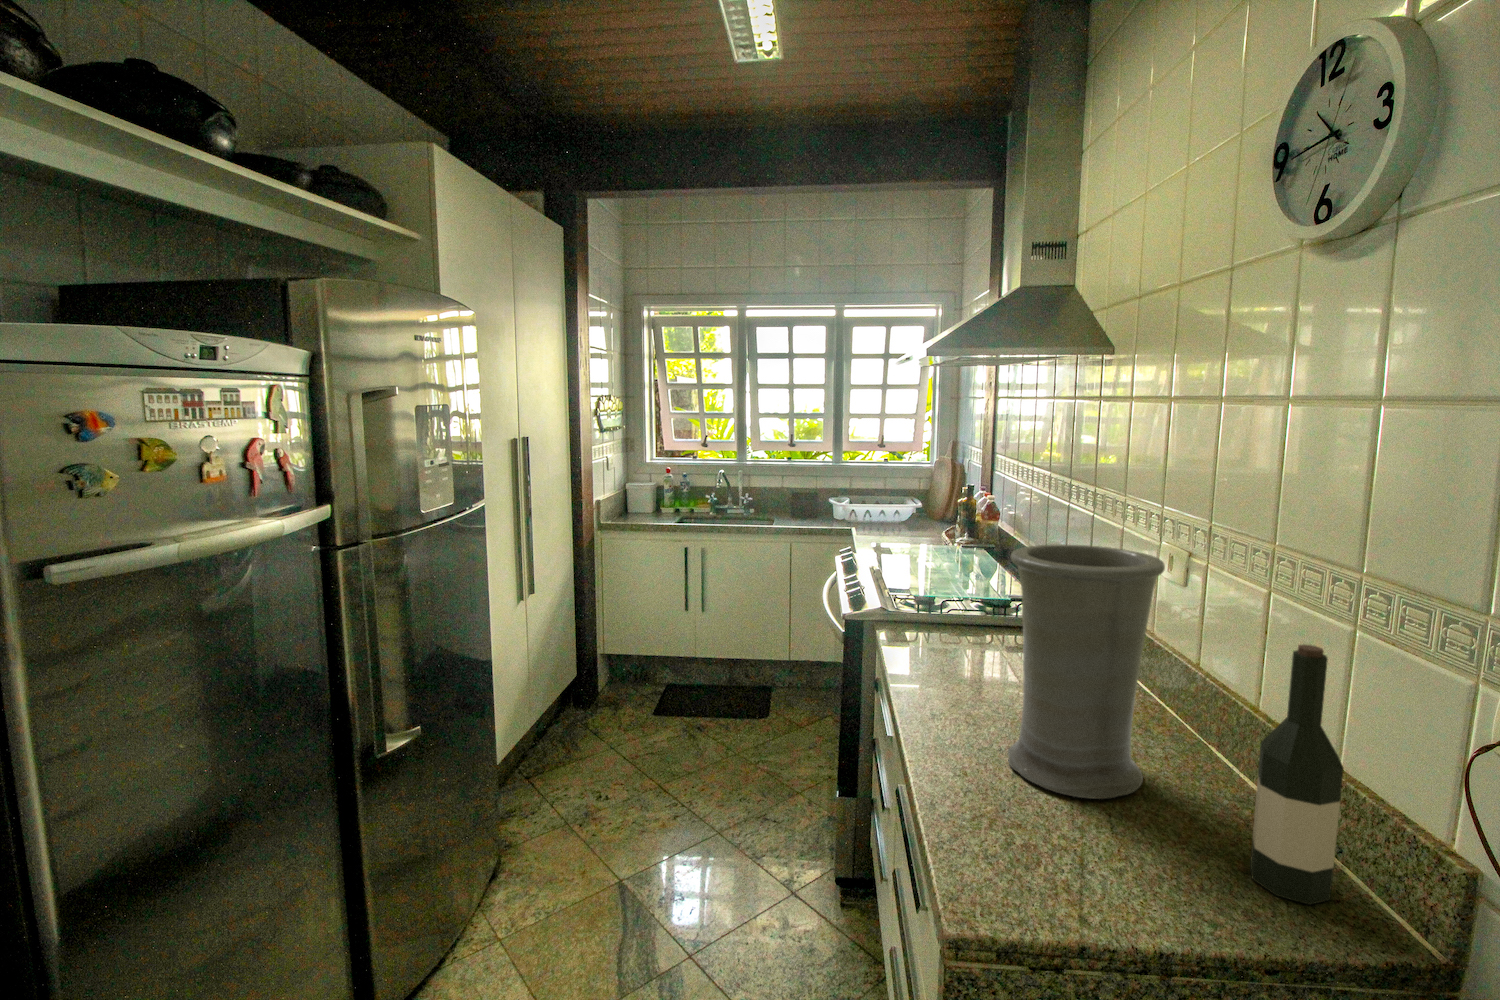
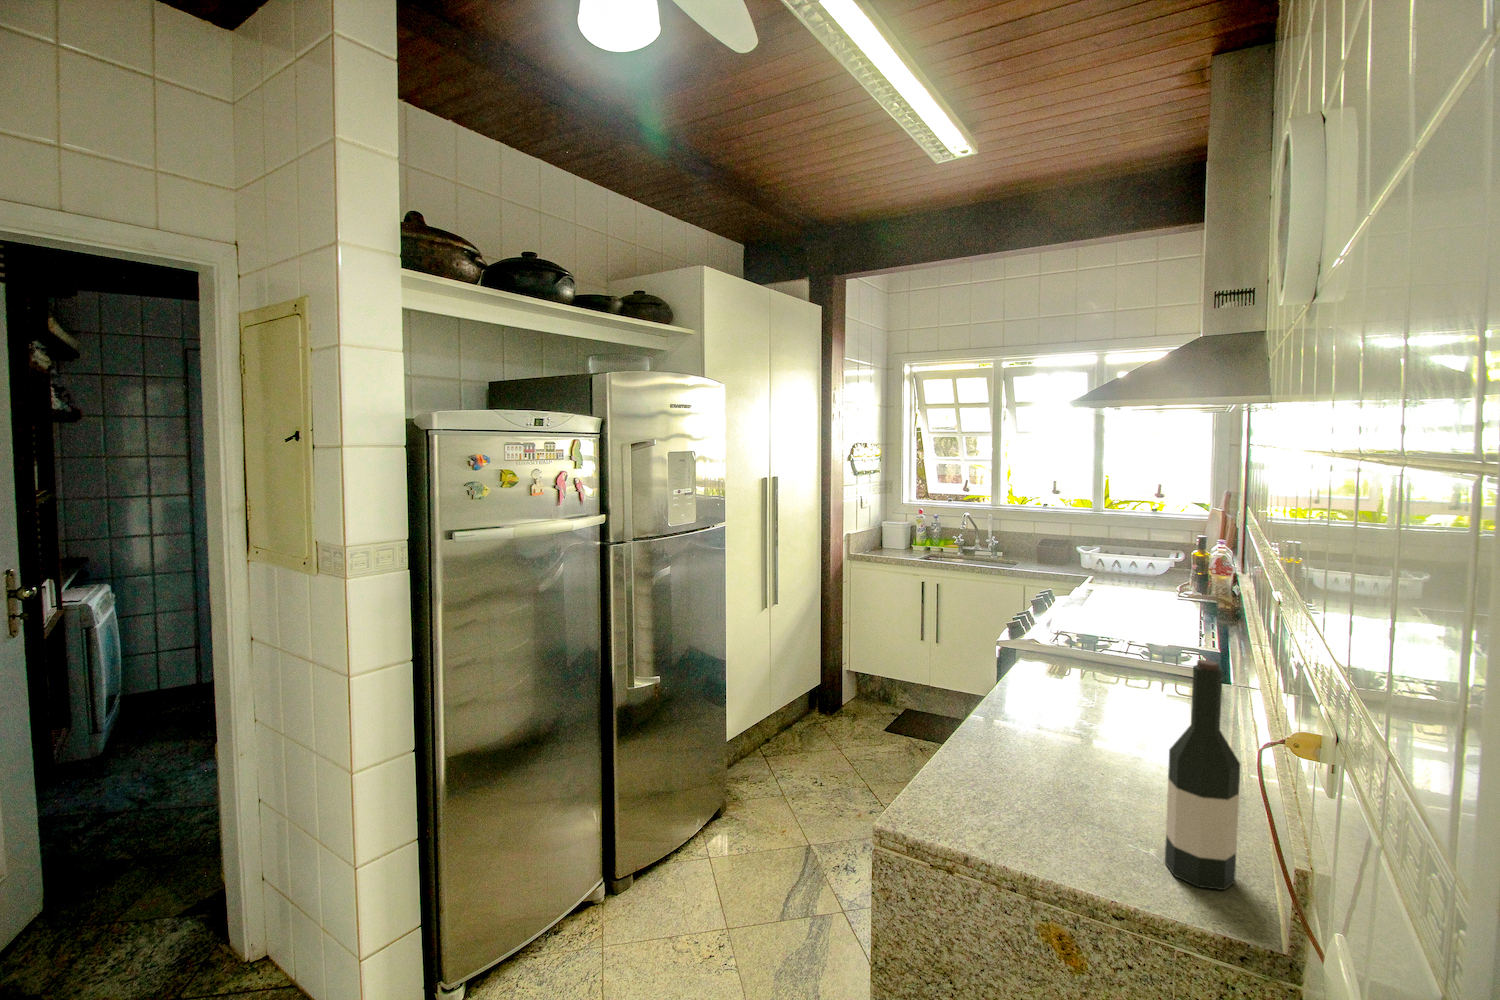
vase: present [1008,544,1165,799] -> none [1029,574,1165,793]

